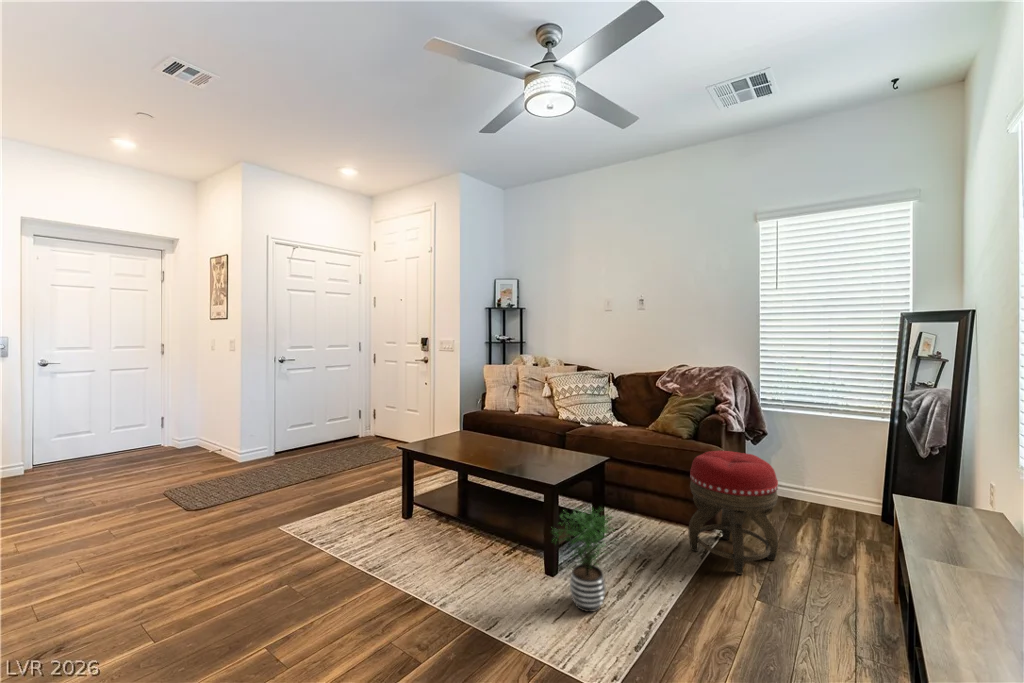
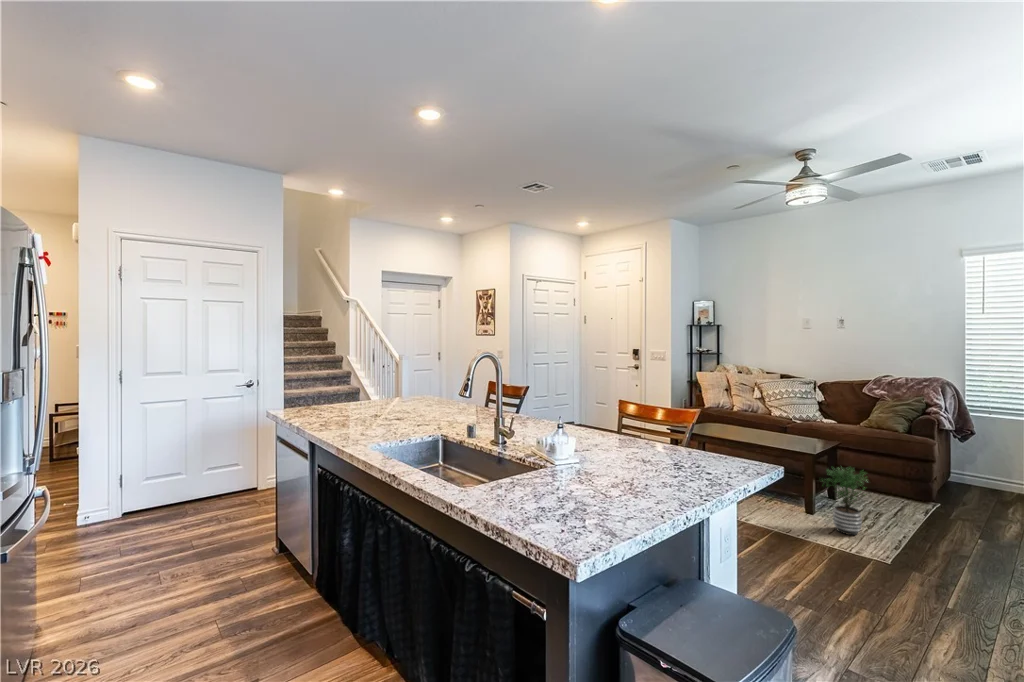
footstool: present [688,451,778,574] -> none [912,439,994,527]

